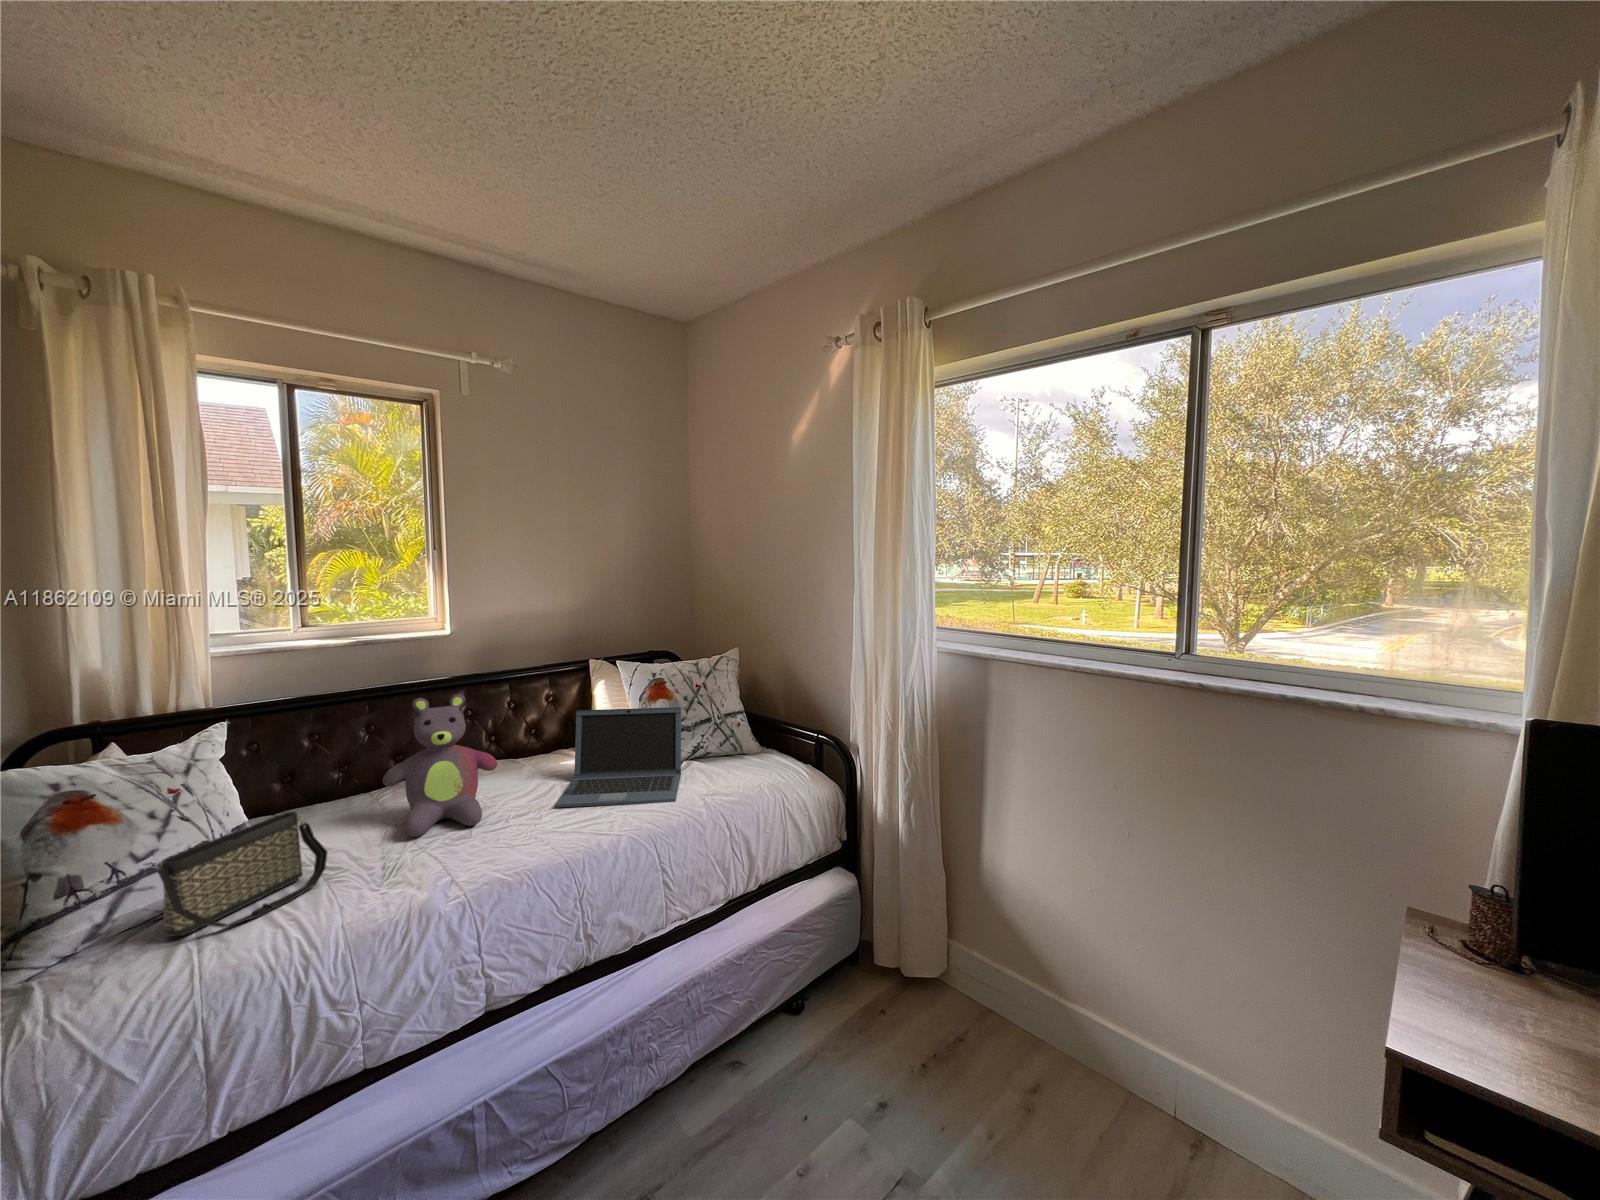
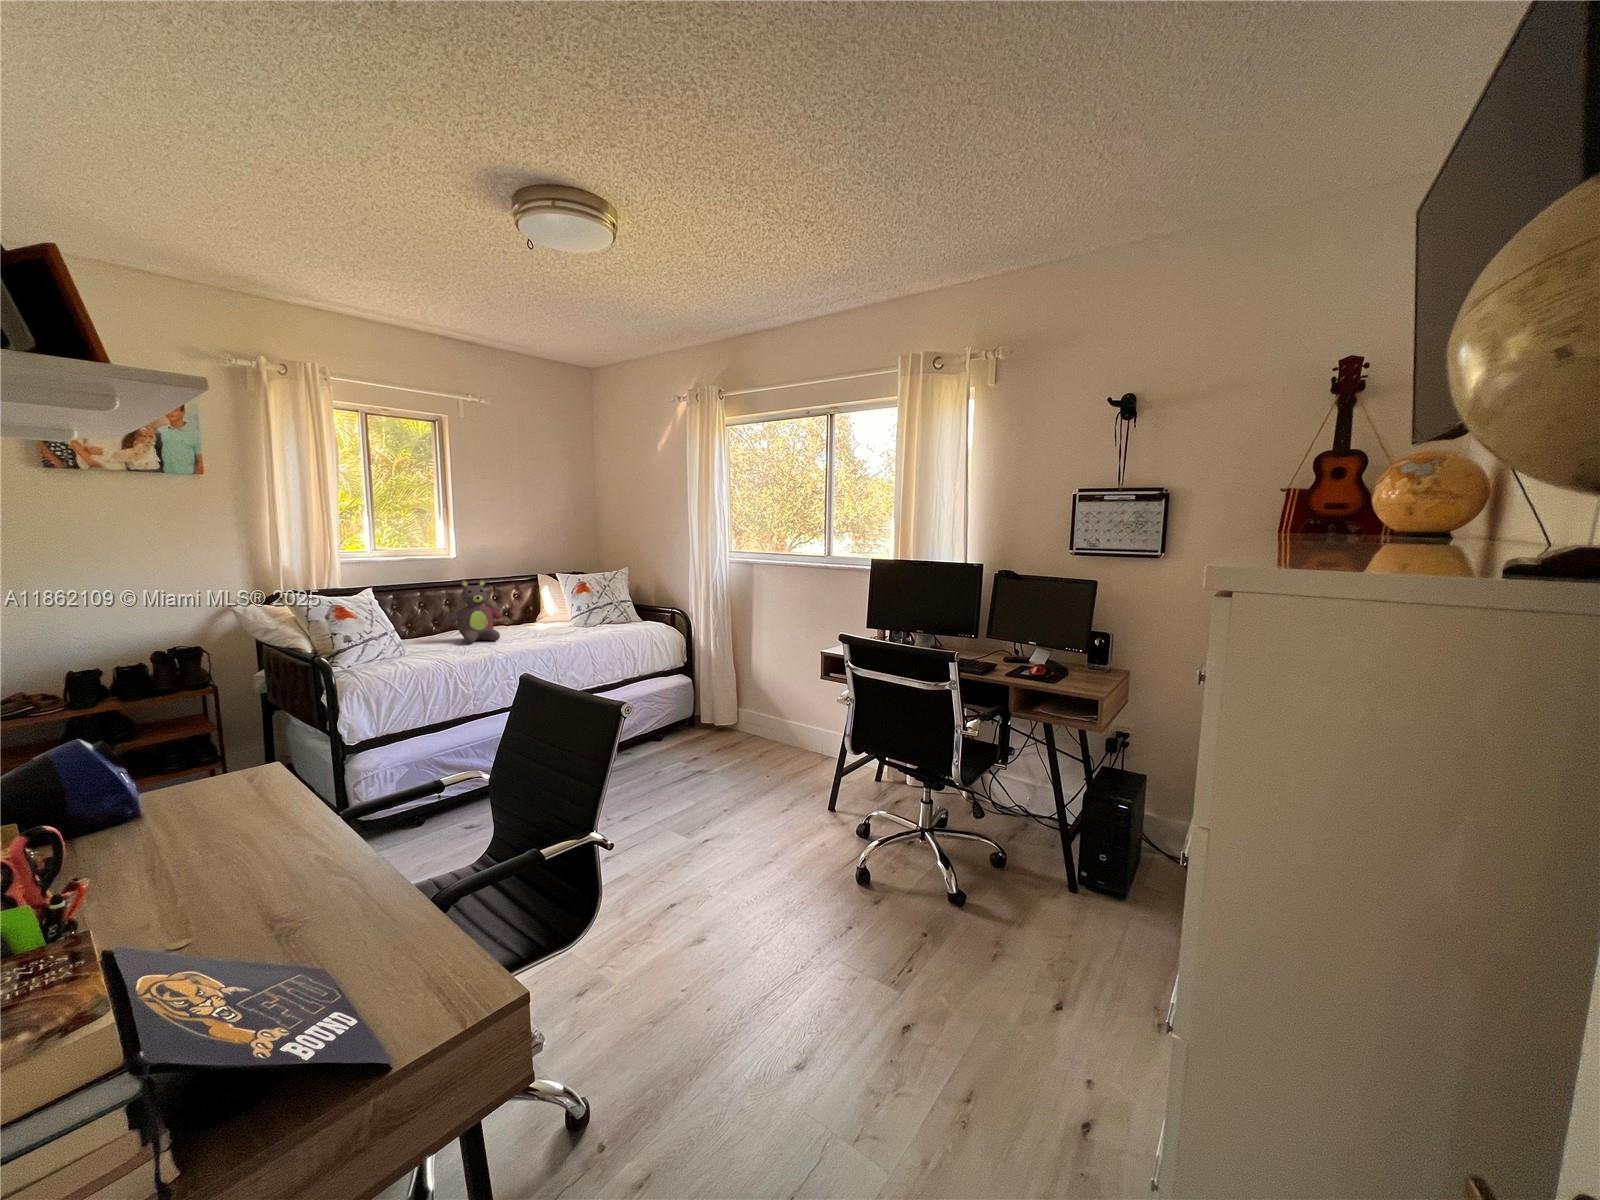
laptop: present [556,707,681,807] -> none [535,593,597,636]
handbag: present [158,812,327,937] -> none [384,623,439,661]

